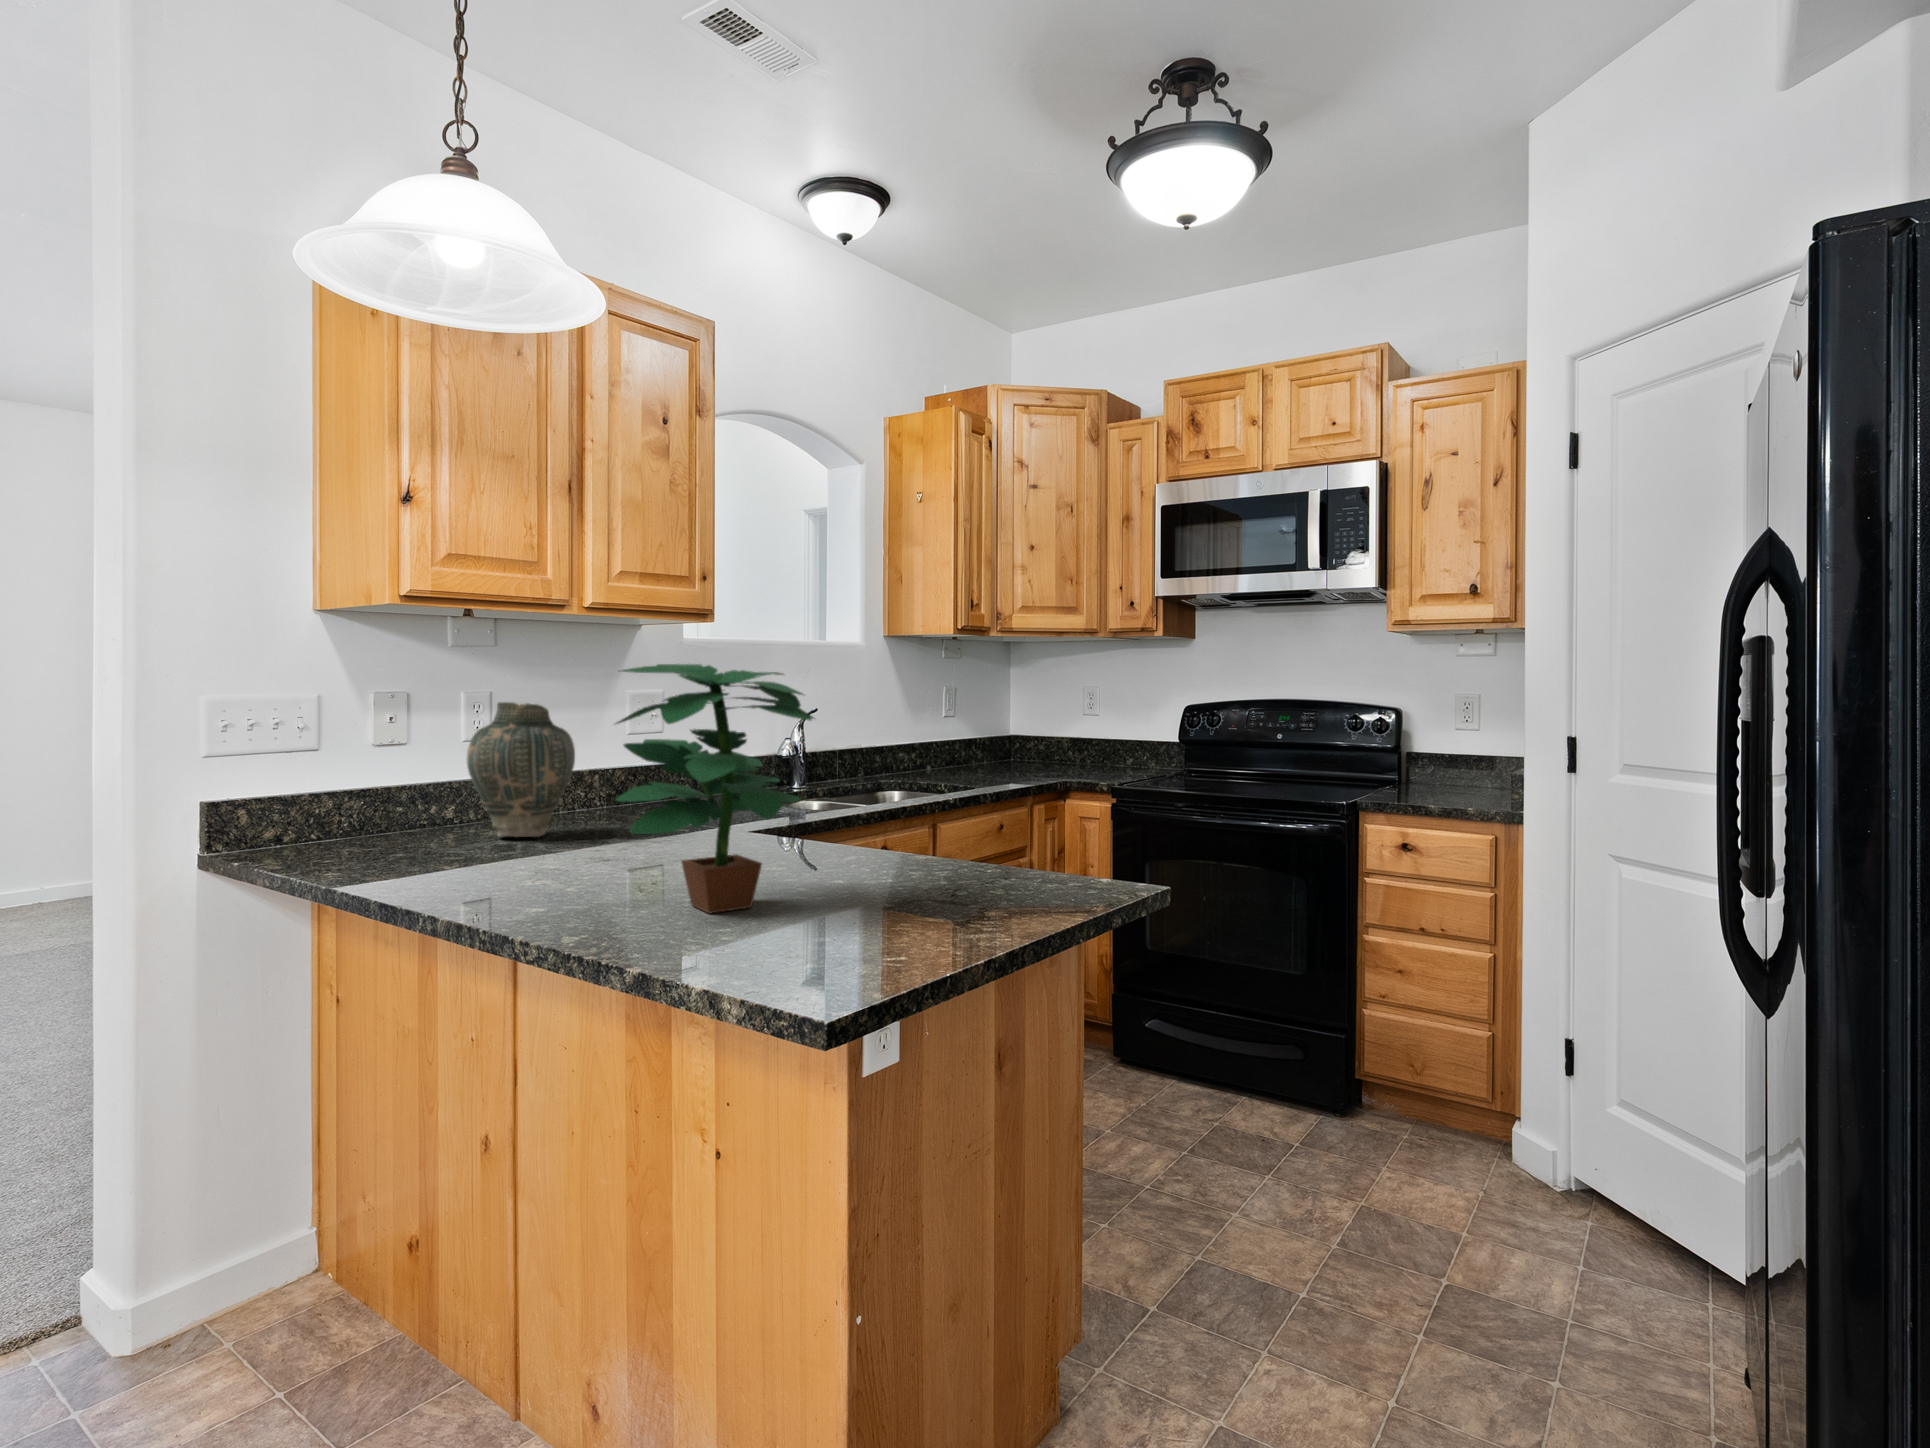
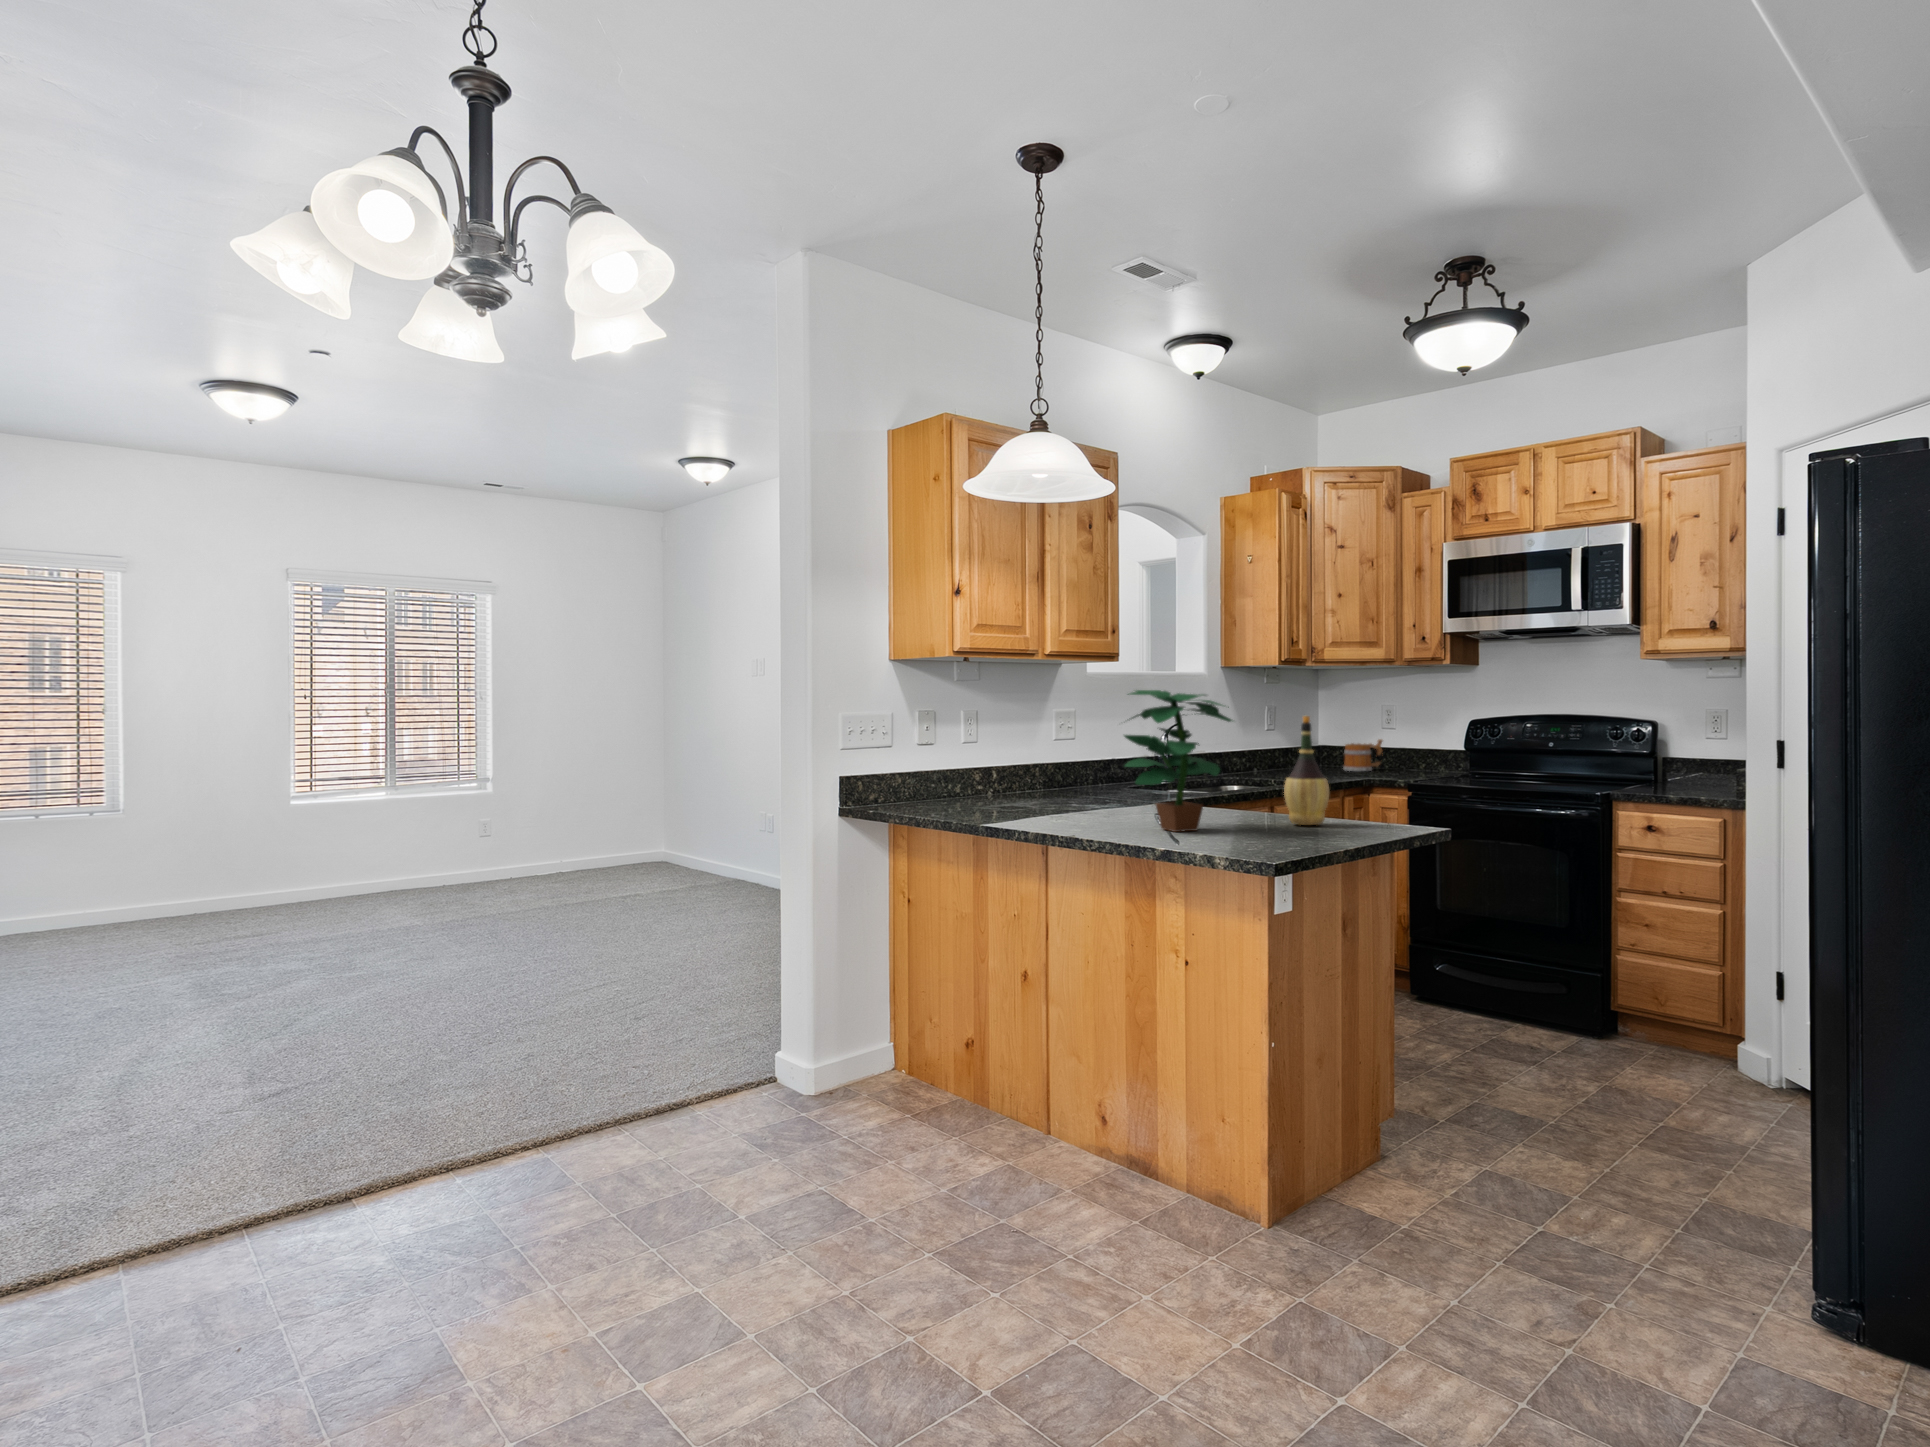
vase: present [467,702,575,837] -> none [976,715,1042,803]
wine bottle: none [909,708,980,887] -> present [1284,716,1329,825]
mug: none [1036,727,1083,766] -> present [1343,739,1382,771]

